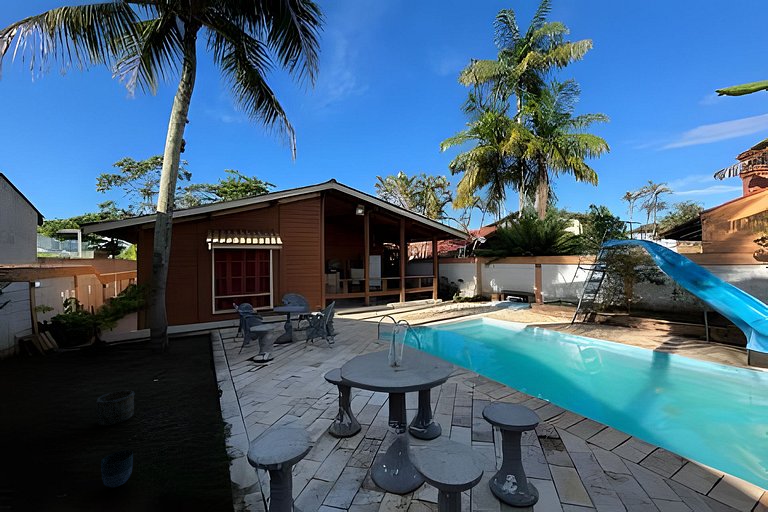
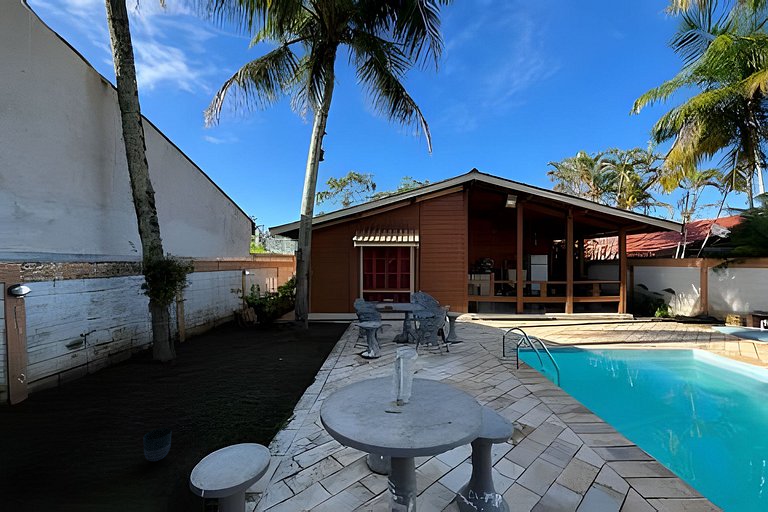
wooden bucket: present [96,390,135,425] -> none [205,367,235,396]

